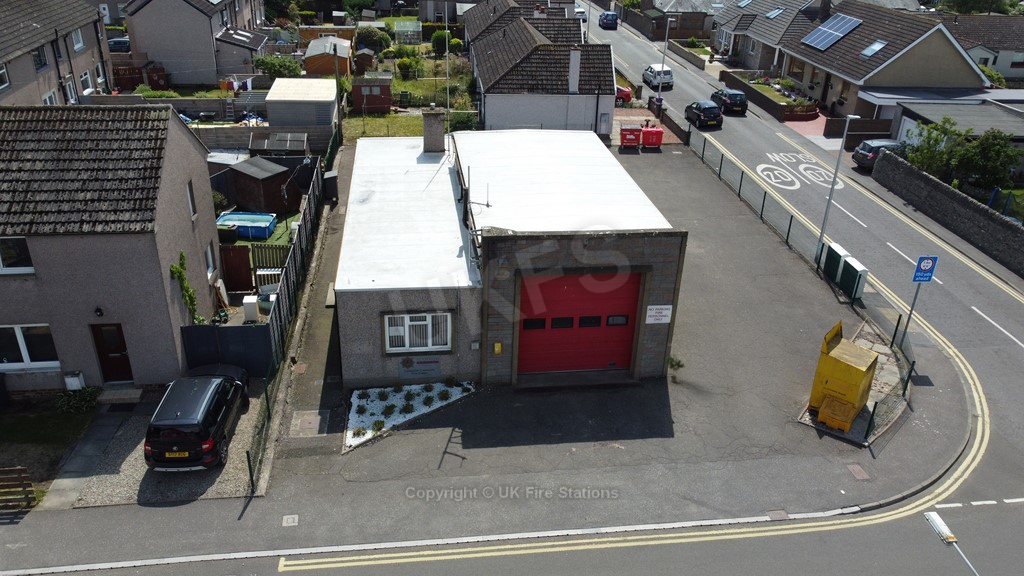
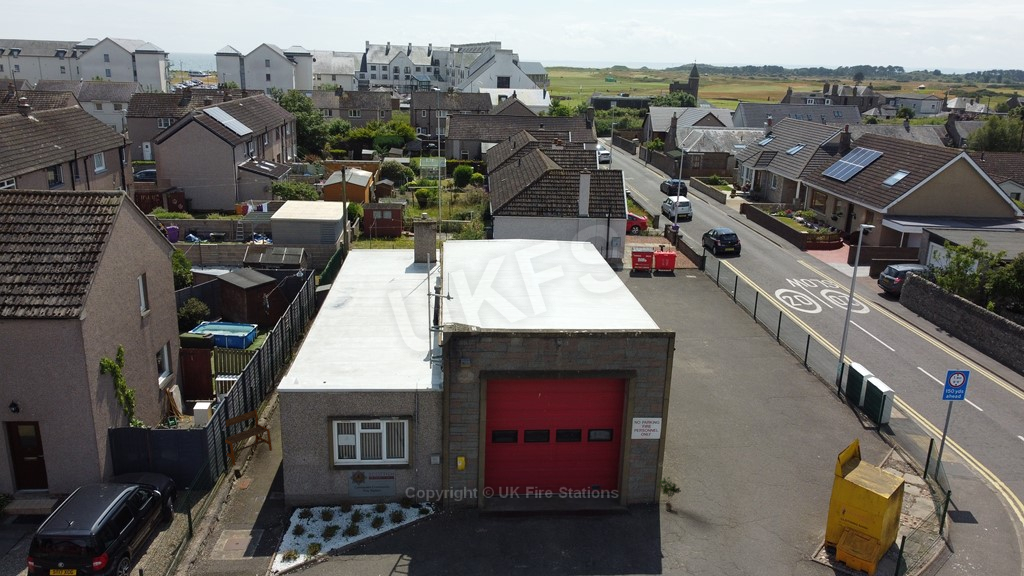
bench: none [276,303,322,353] -> present [225,409,272,465]

